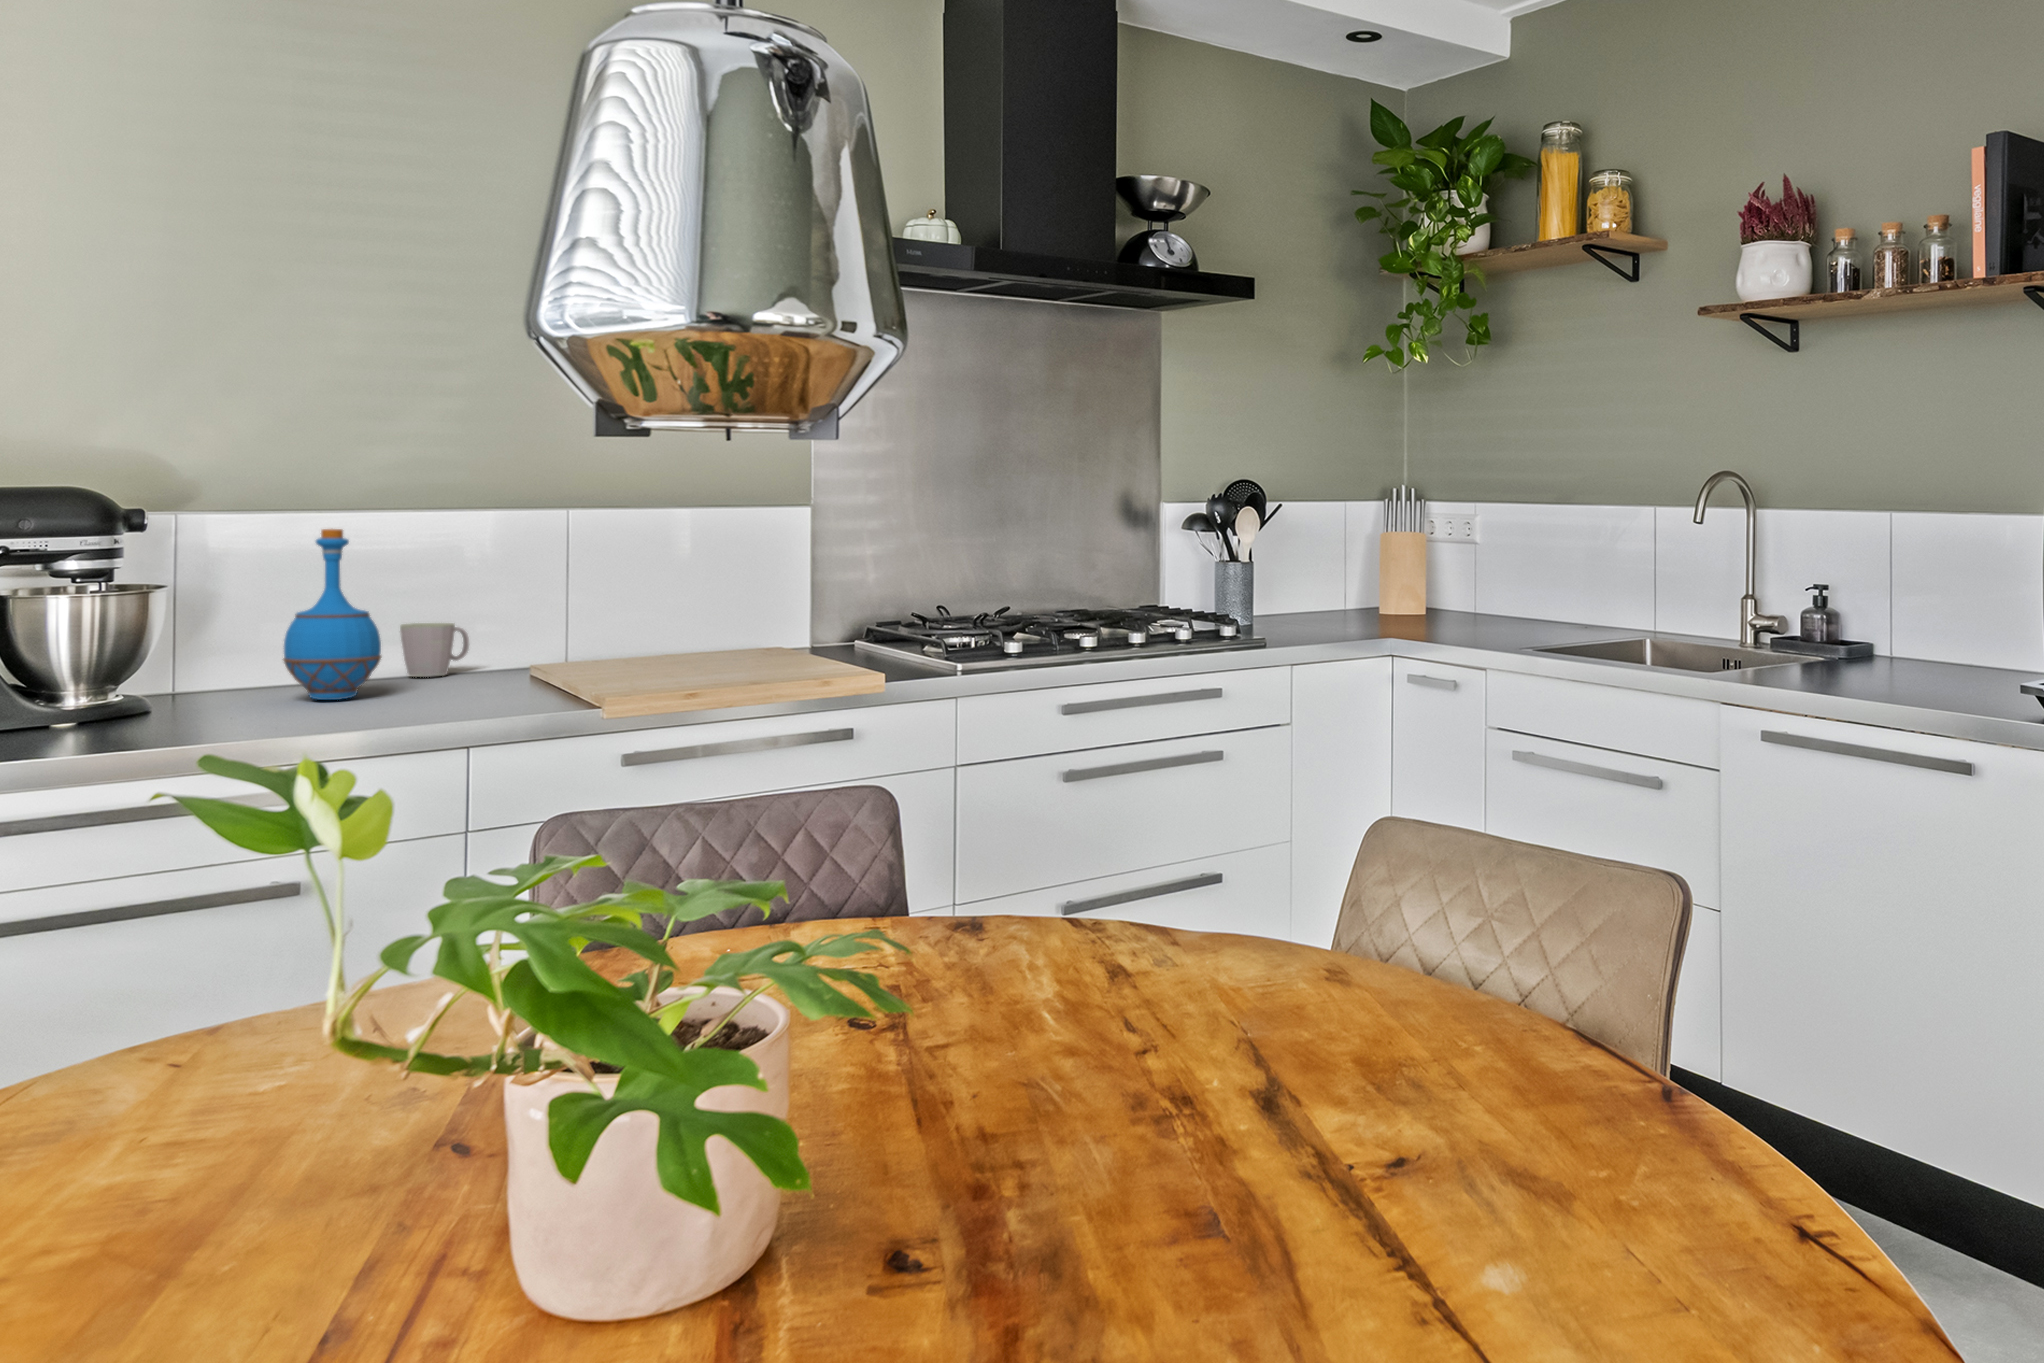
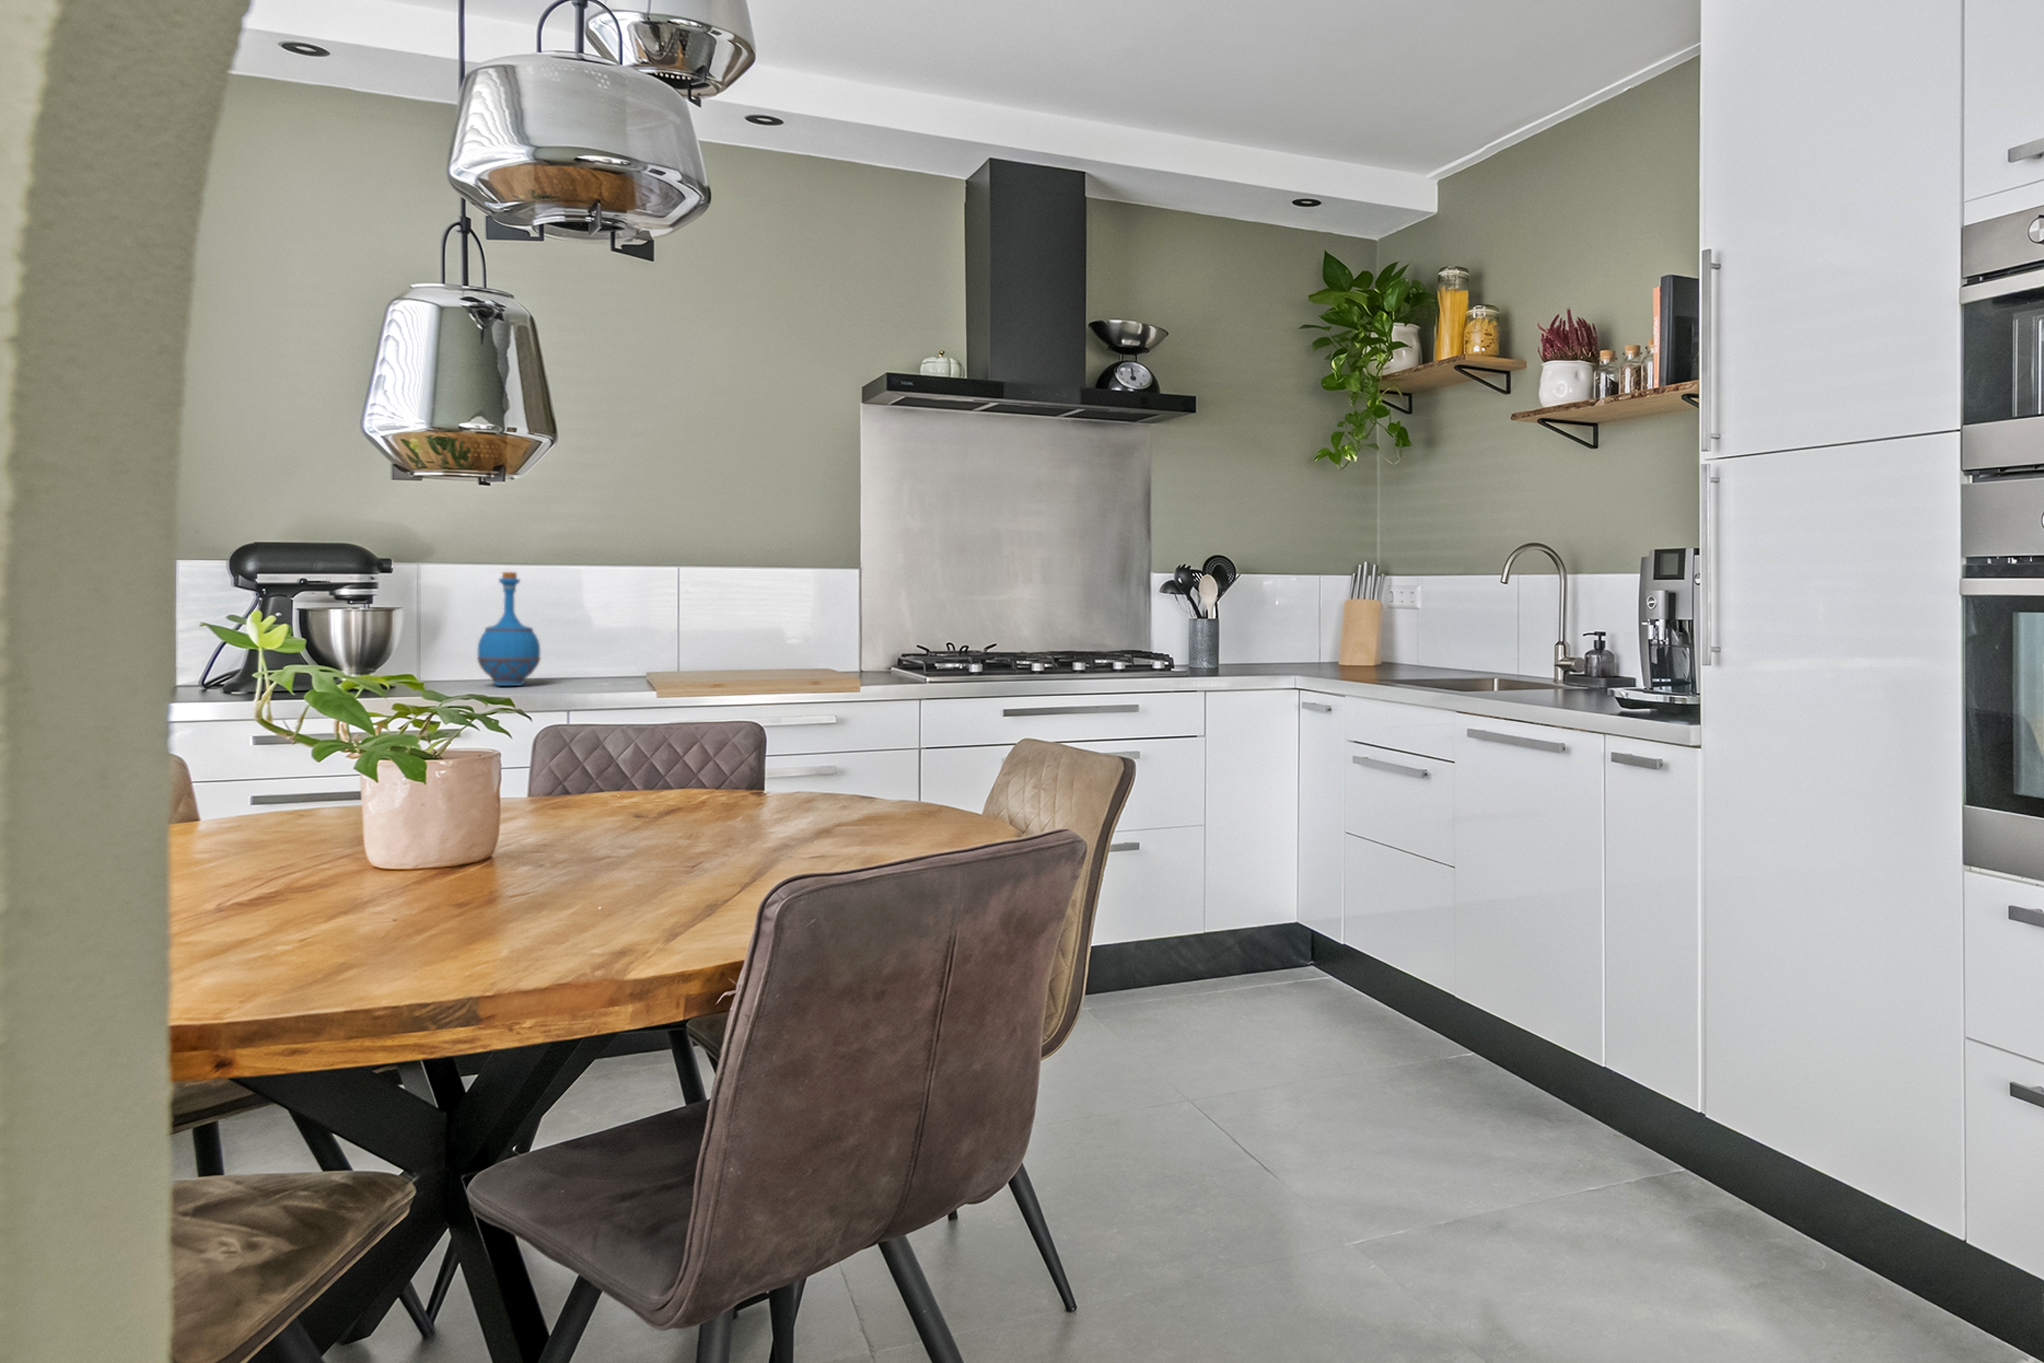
mug: present [400,623,469,677] -> none [562,640,610,676]

